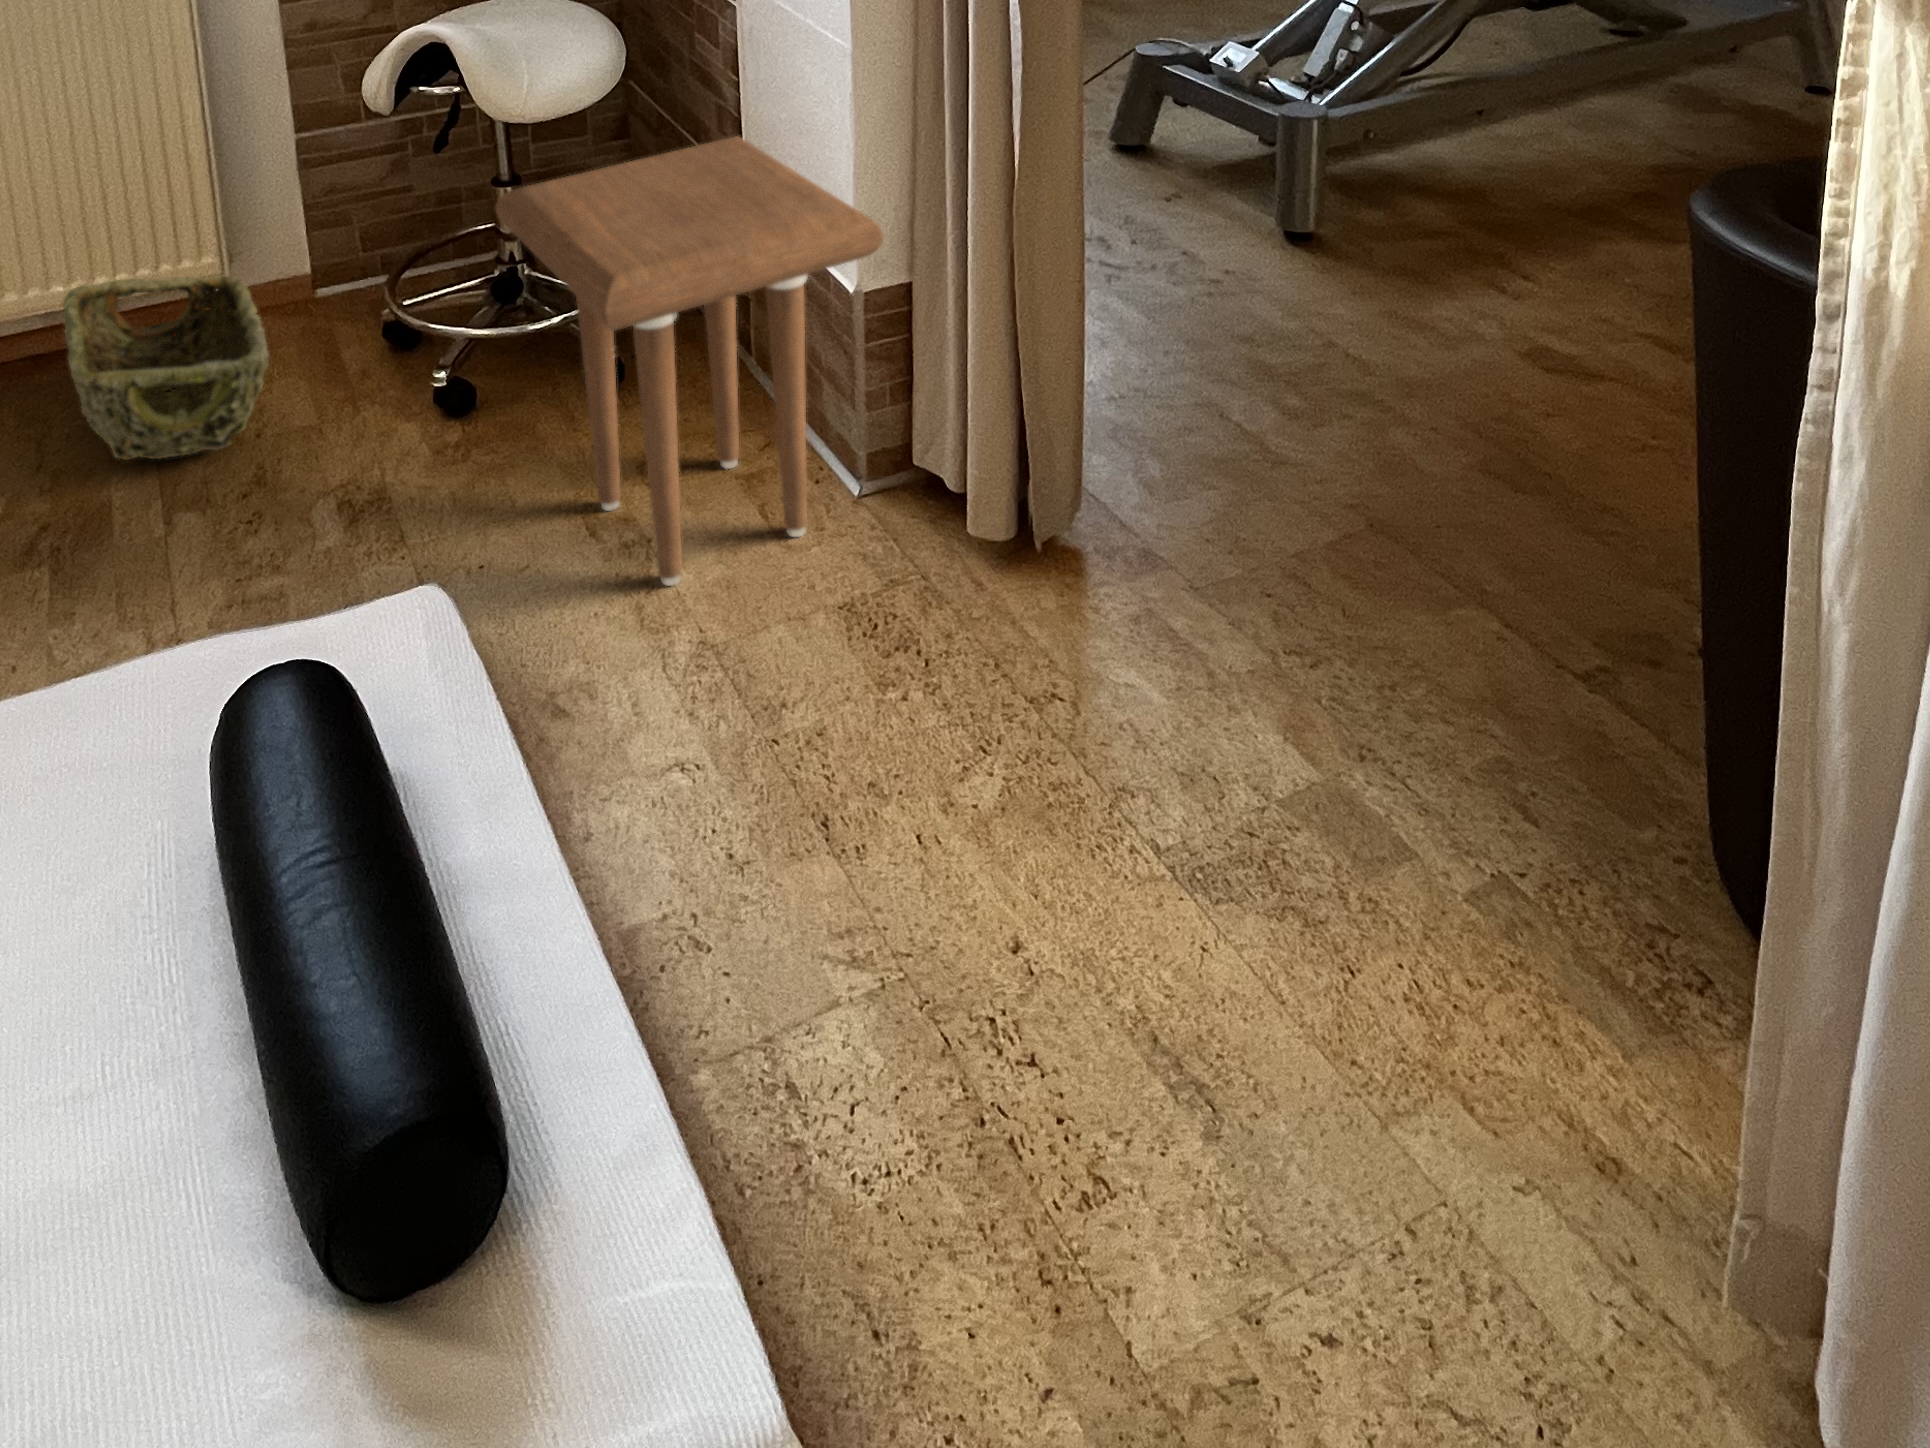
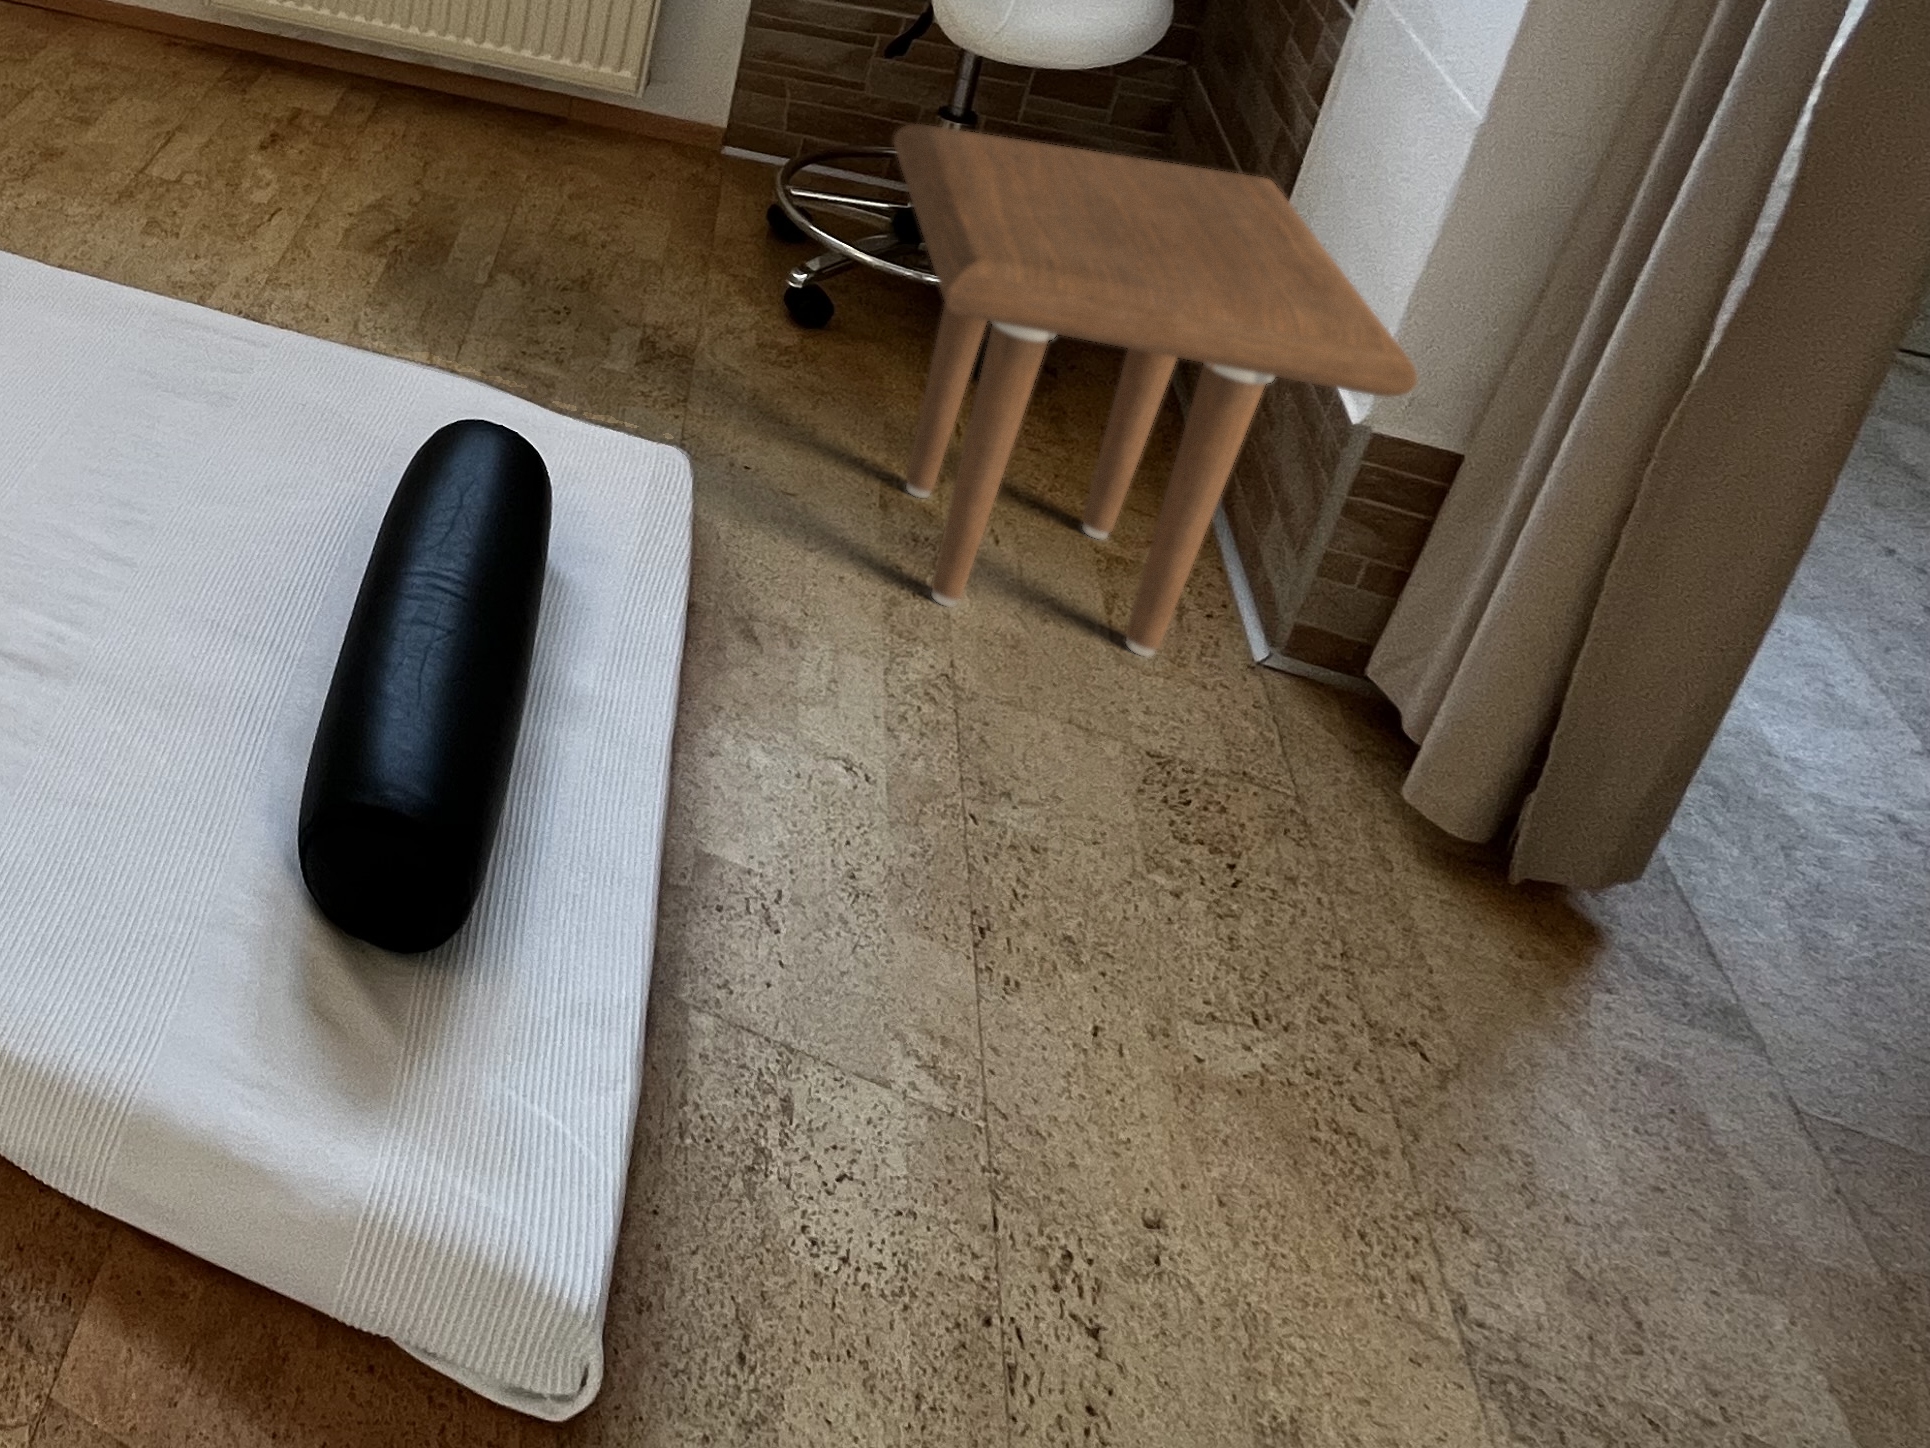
woven basket: present [63,276,269,460] -> none [458,48,644,239]

